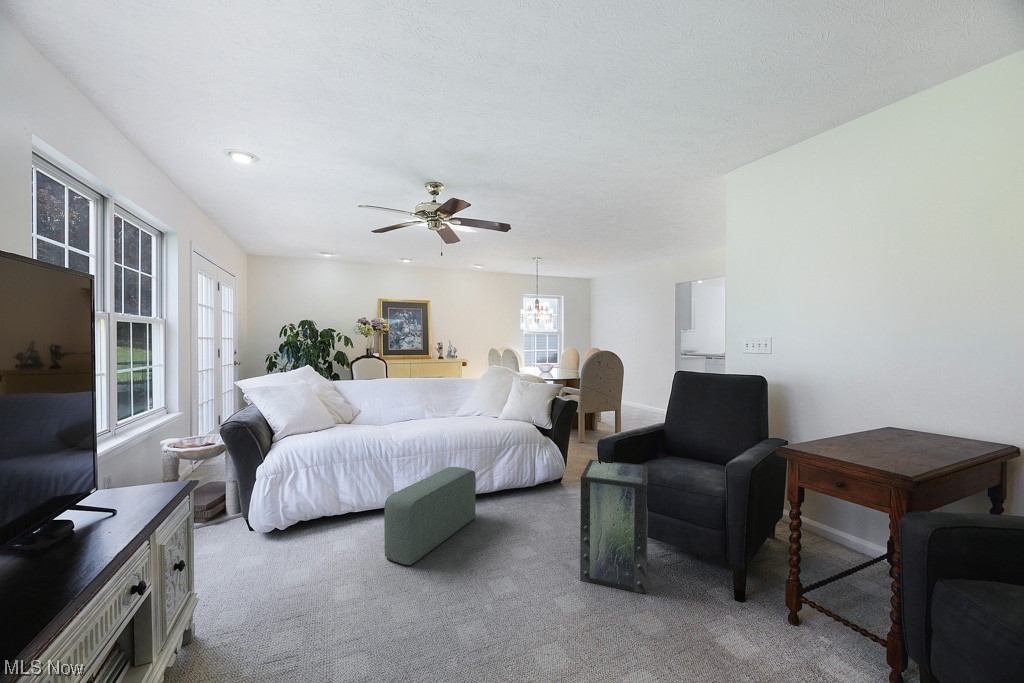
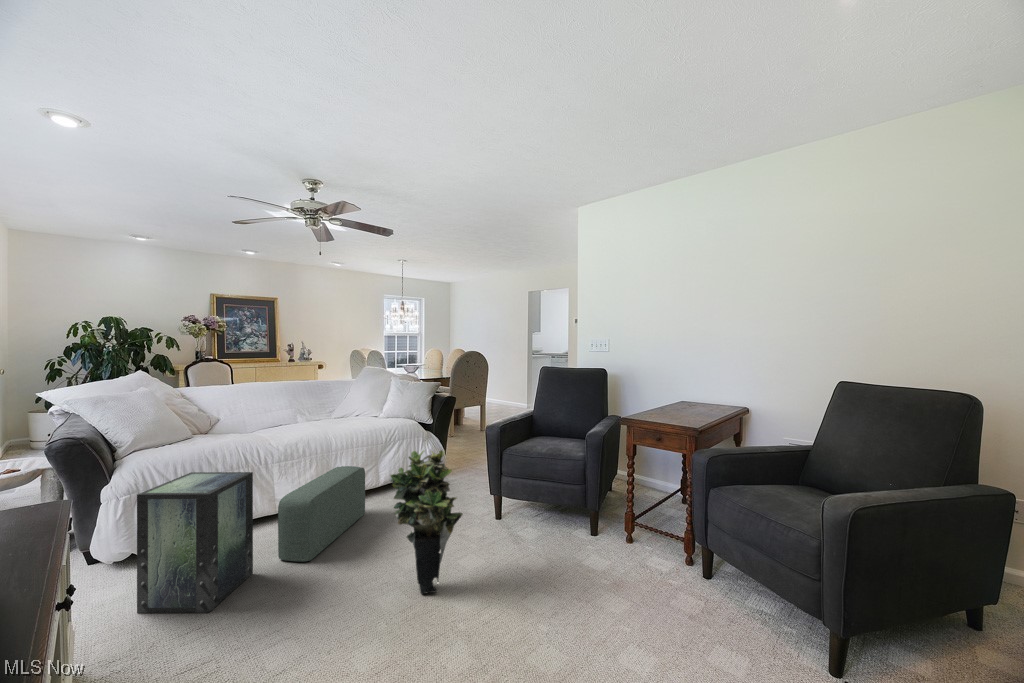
storage box: present [580,460,648,594] -> present [137,472,253,613]
potted plant: none [480,465,561,640] -> present [390,450,463,594]

